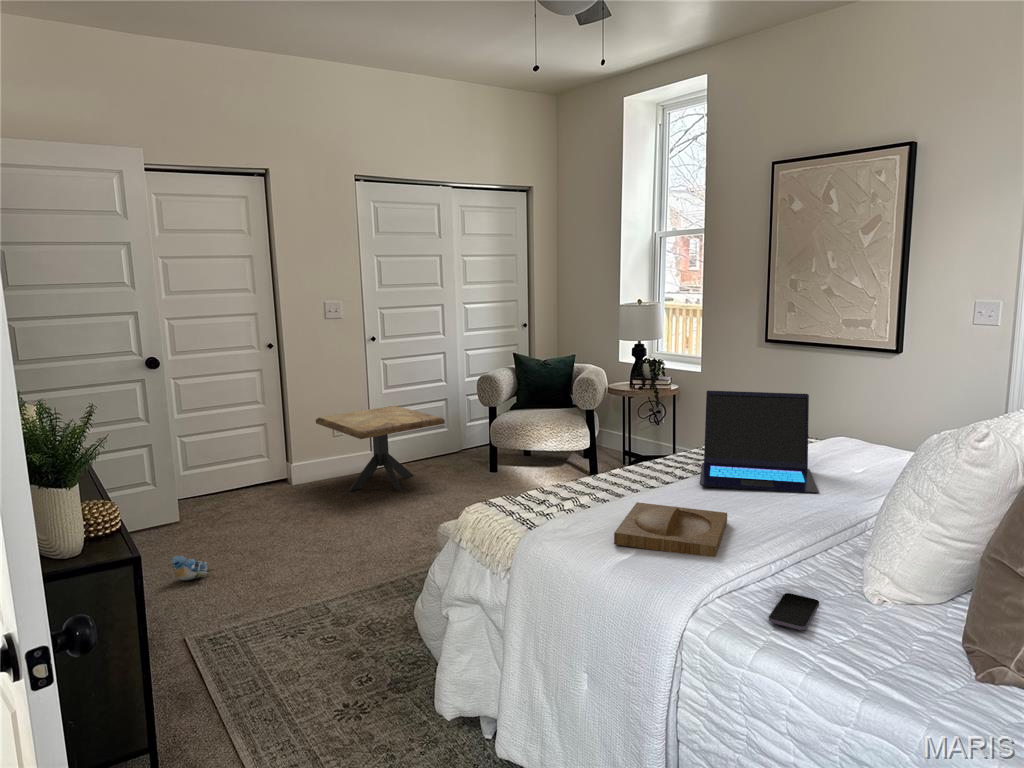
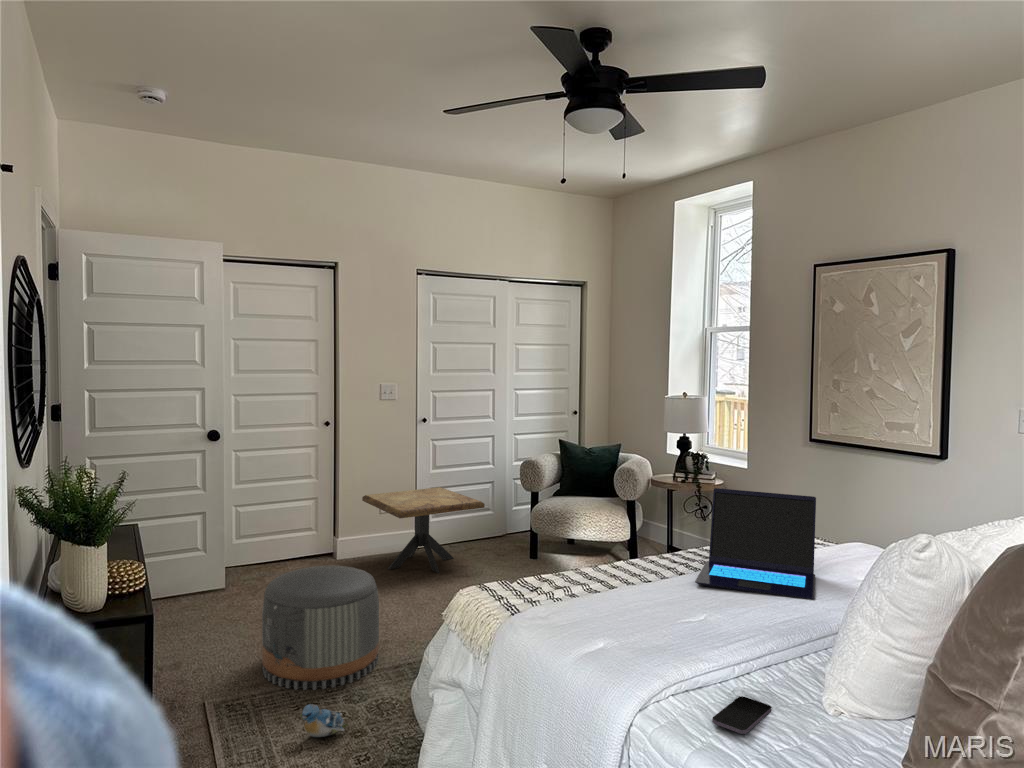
pouf: none [235,491,360,618] -> present [262,566,379,690]
tray: present [614,502,727,557] -> none [586,596,707,657]
plush toy: present [170,555,212,580] -> present [301,704,348,737]

